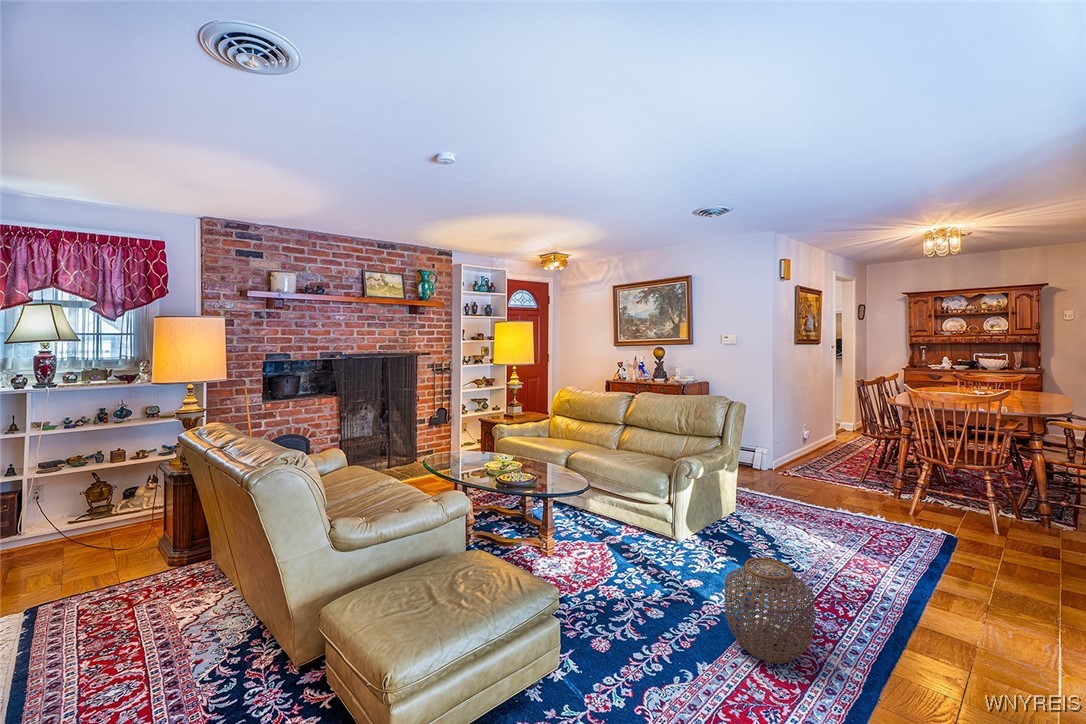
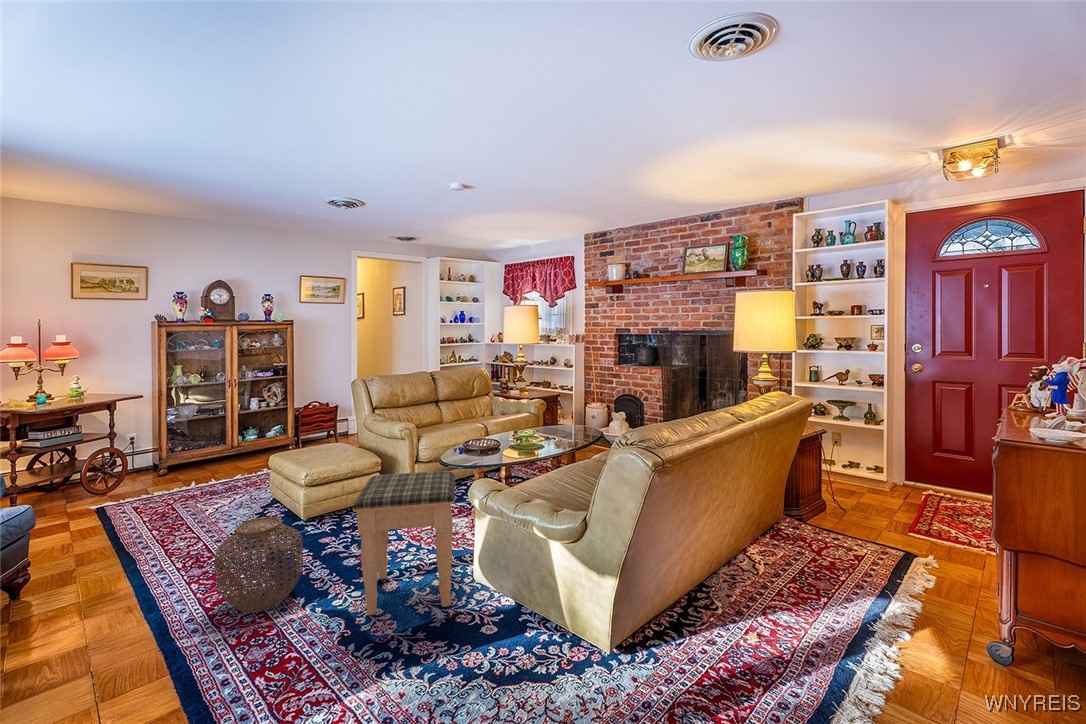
footstool: none [660,472,763,588] -> present [353,471,455,615]

